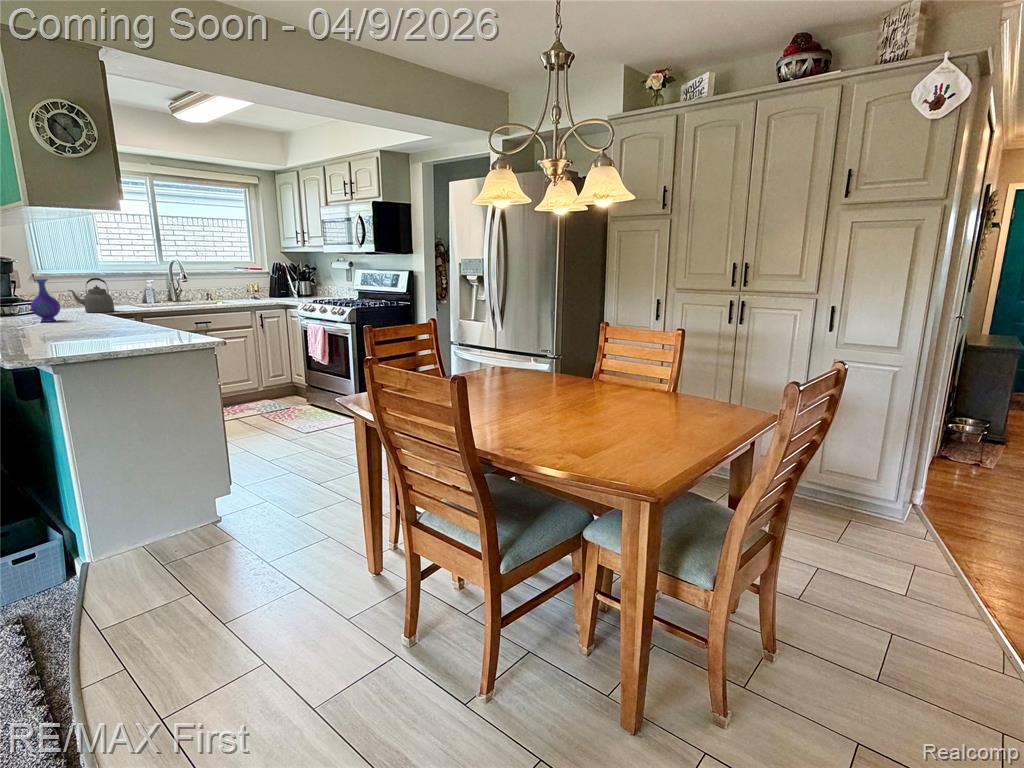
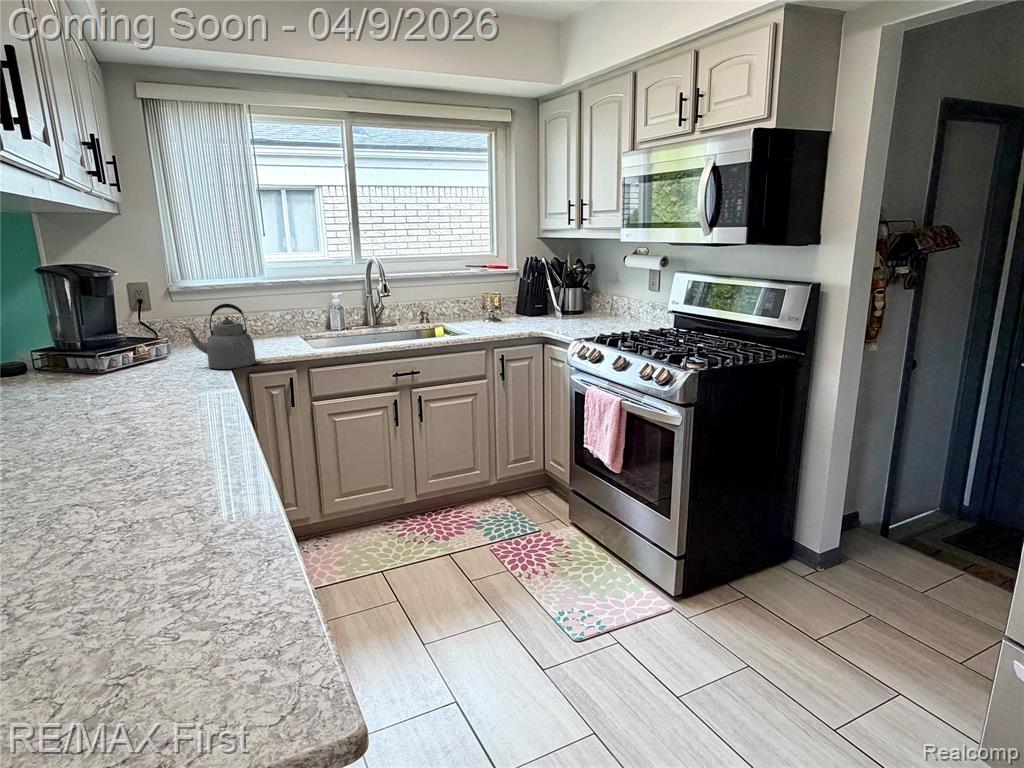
vase: present [31,279,60,322] -> none [62,325,119,417]

